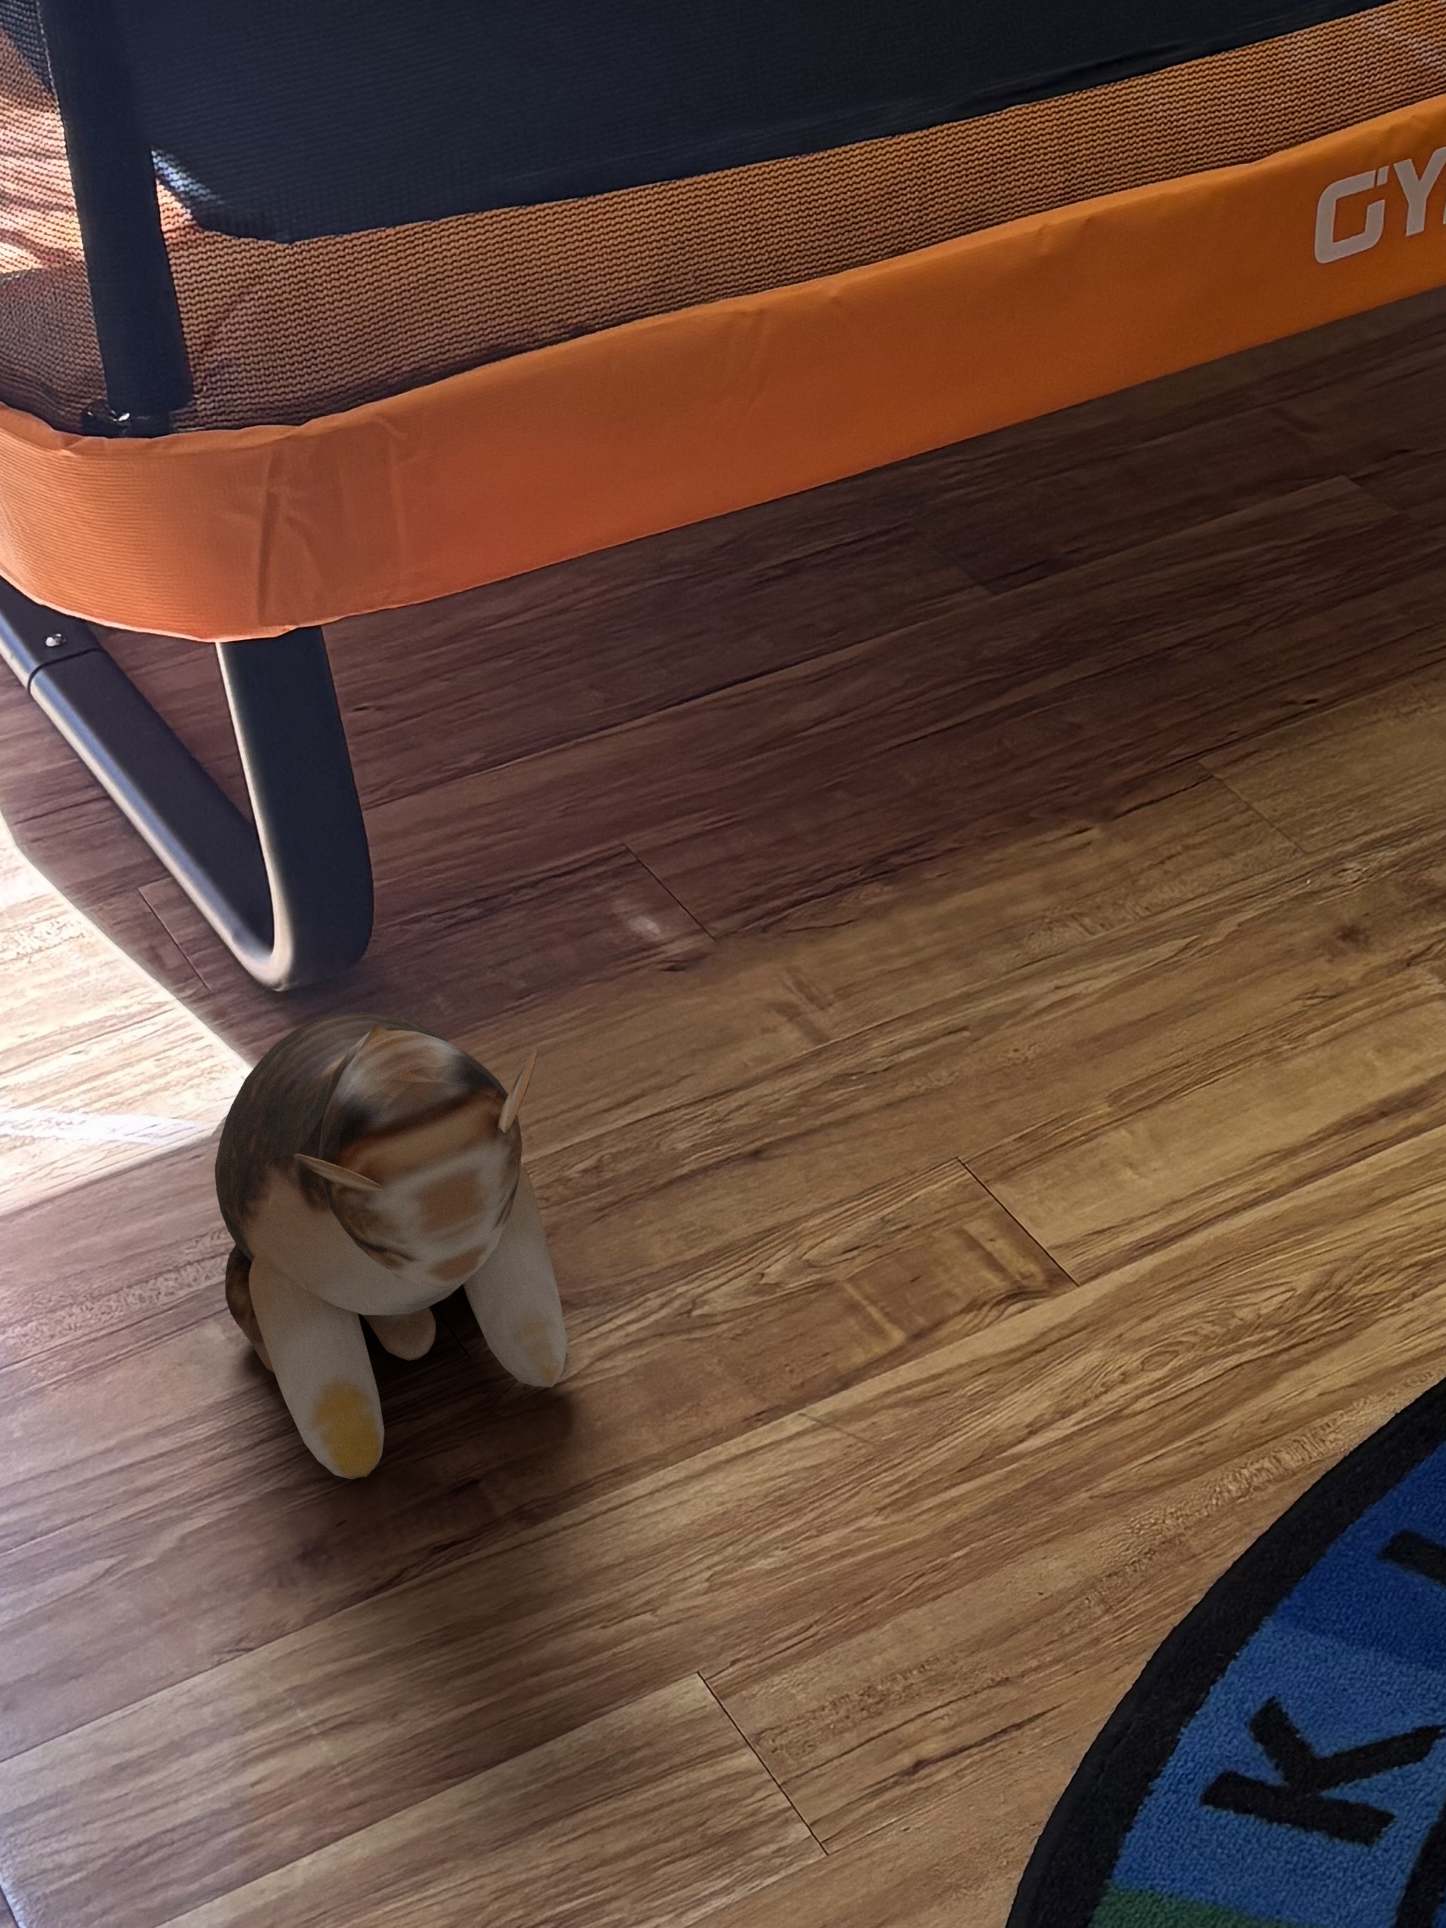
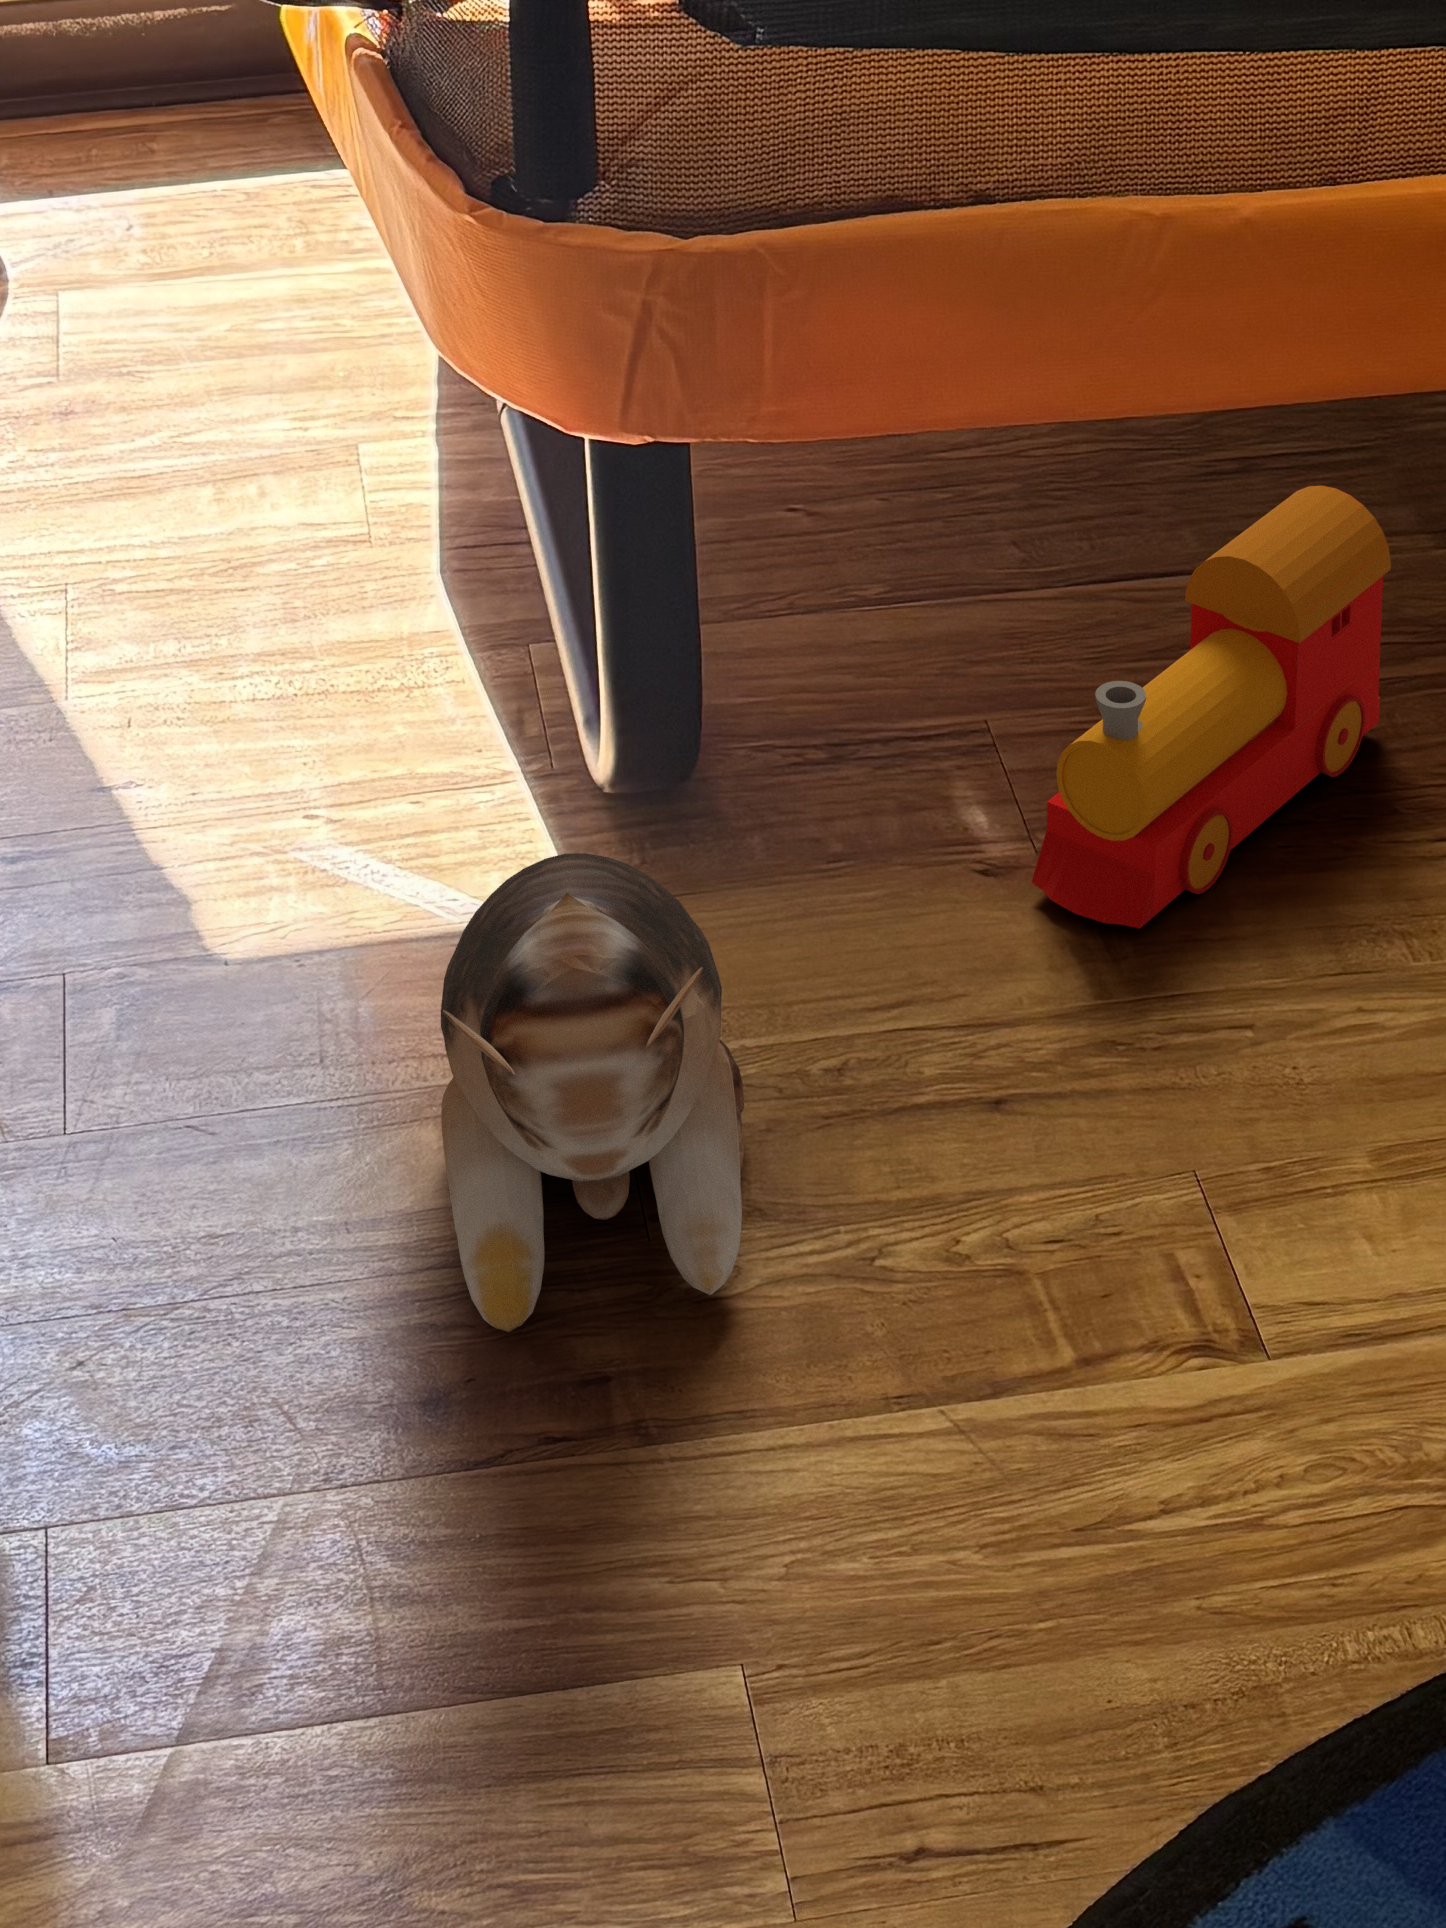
toy train: none [717,546,986,982] -> present [1032,486,1391,929]

